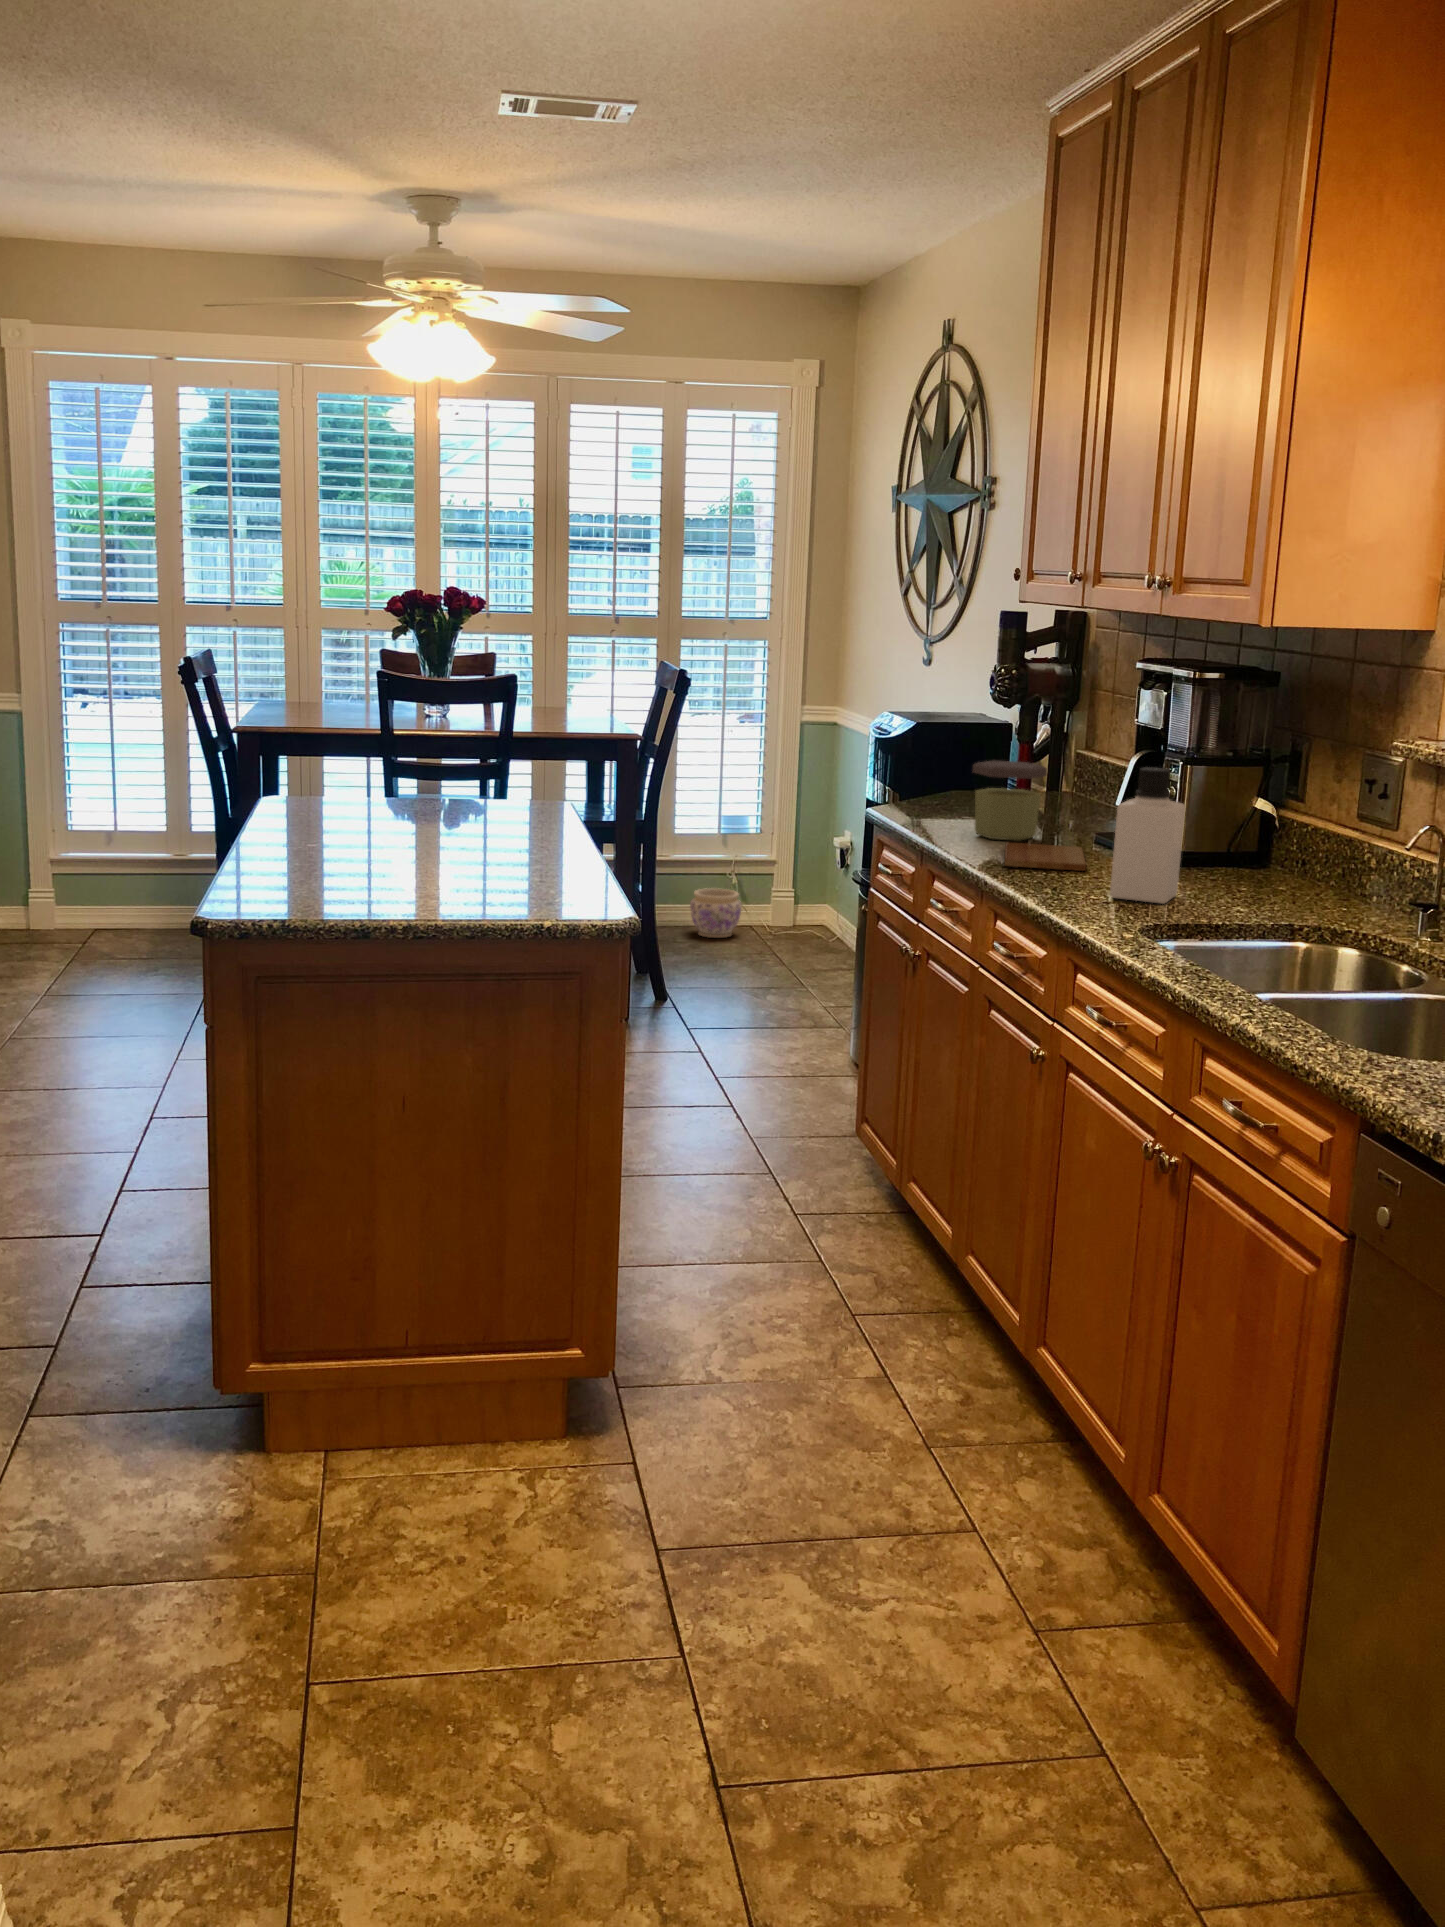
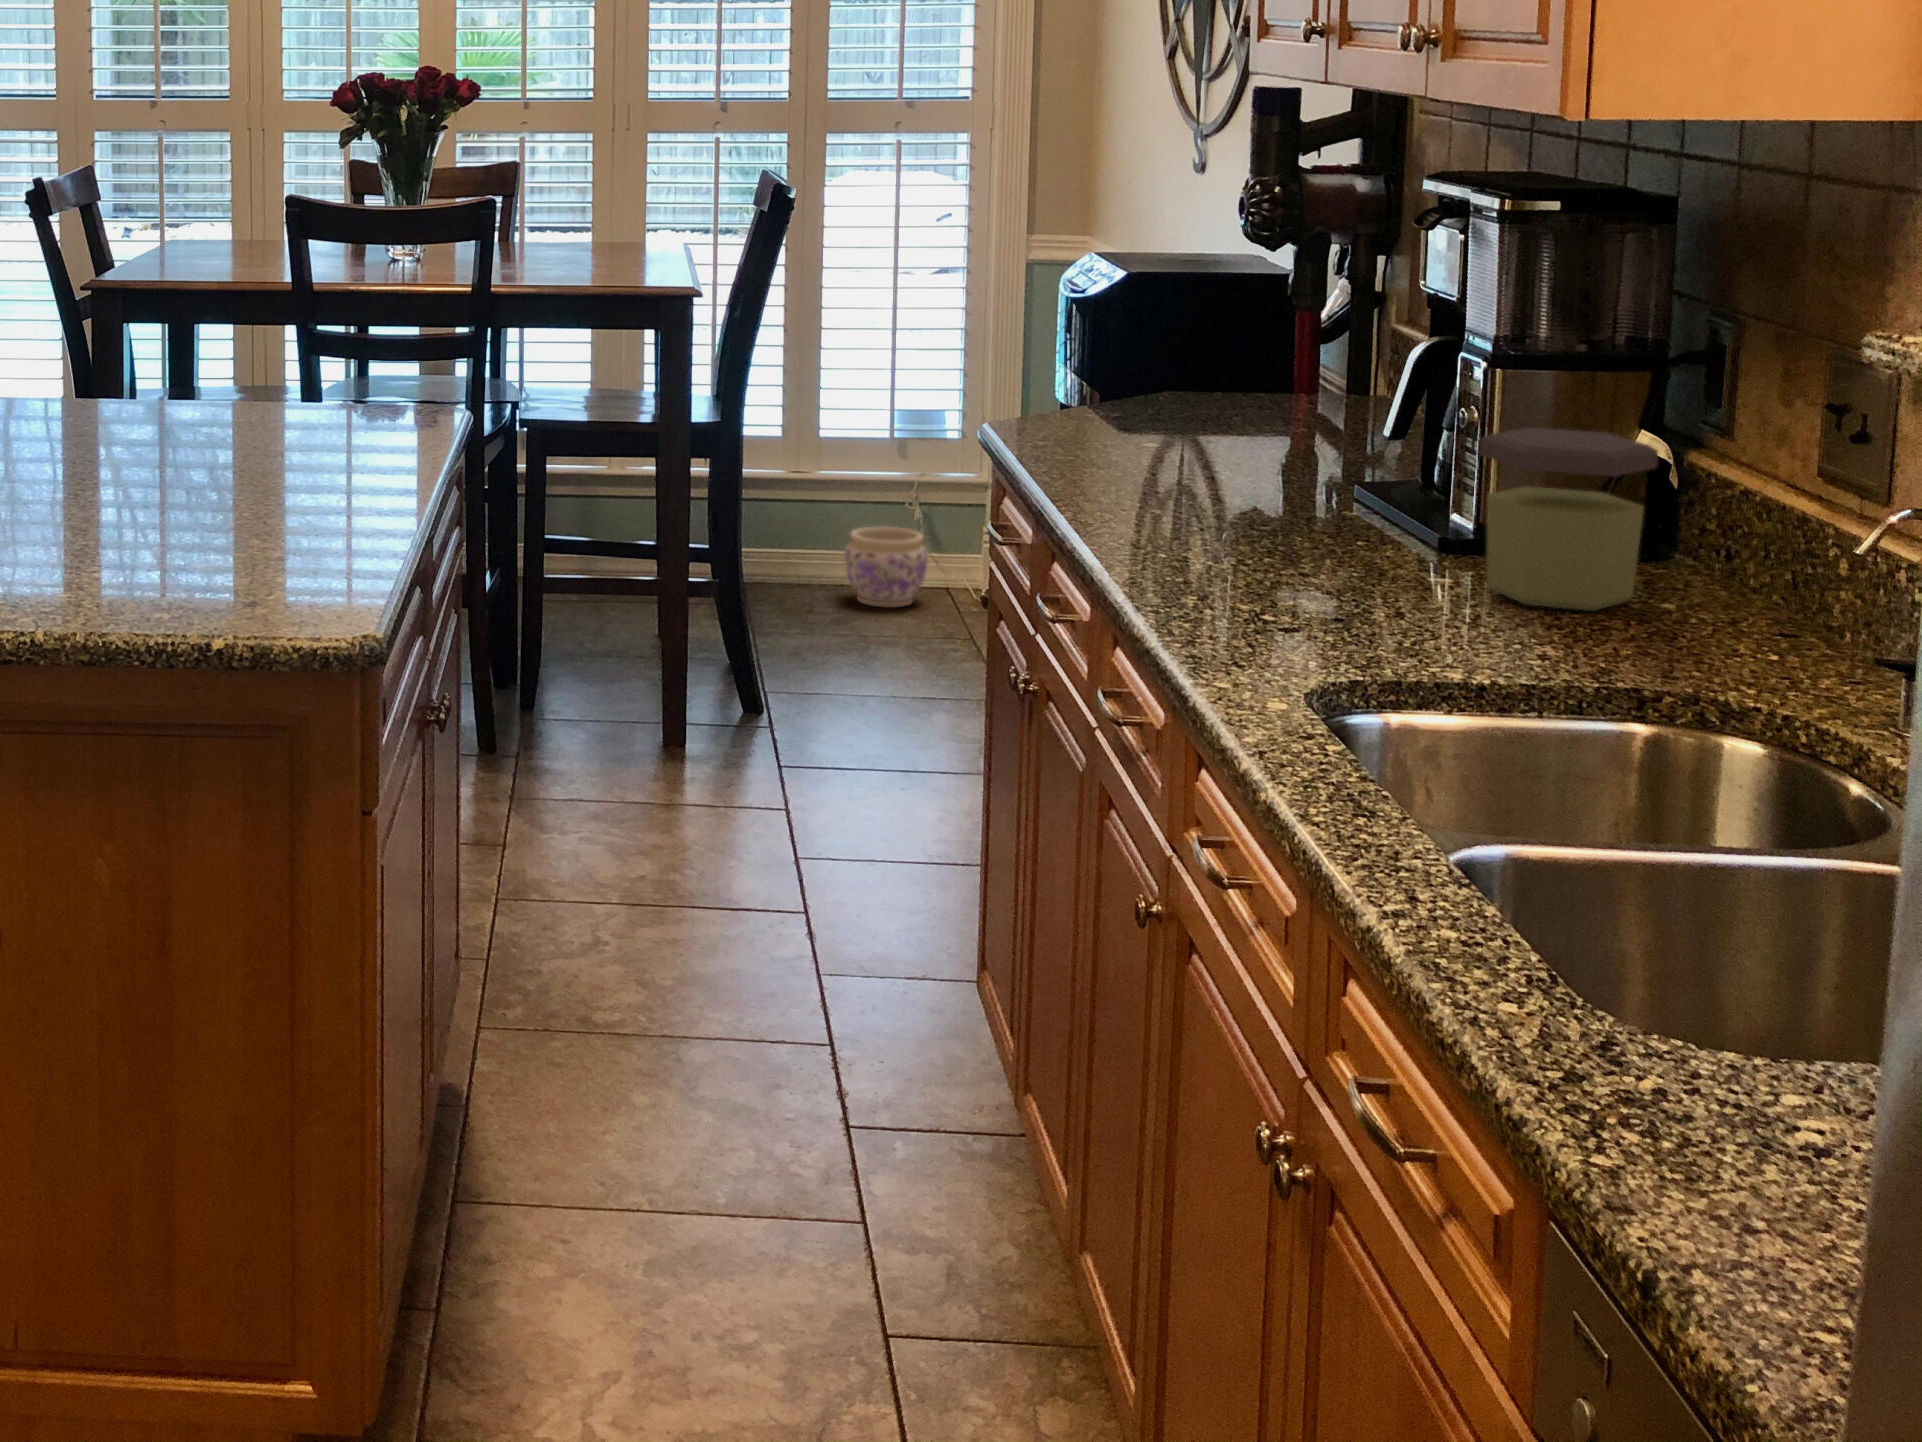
jar: present [973,761,1047,841] -> present [1479,427,1658,611]
bottle: present [1110,767,1185,904] -> none [1296,377,1445,634]
cutting board: present [1005,842,1086,871] -> none [1142,497,1312,557]

